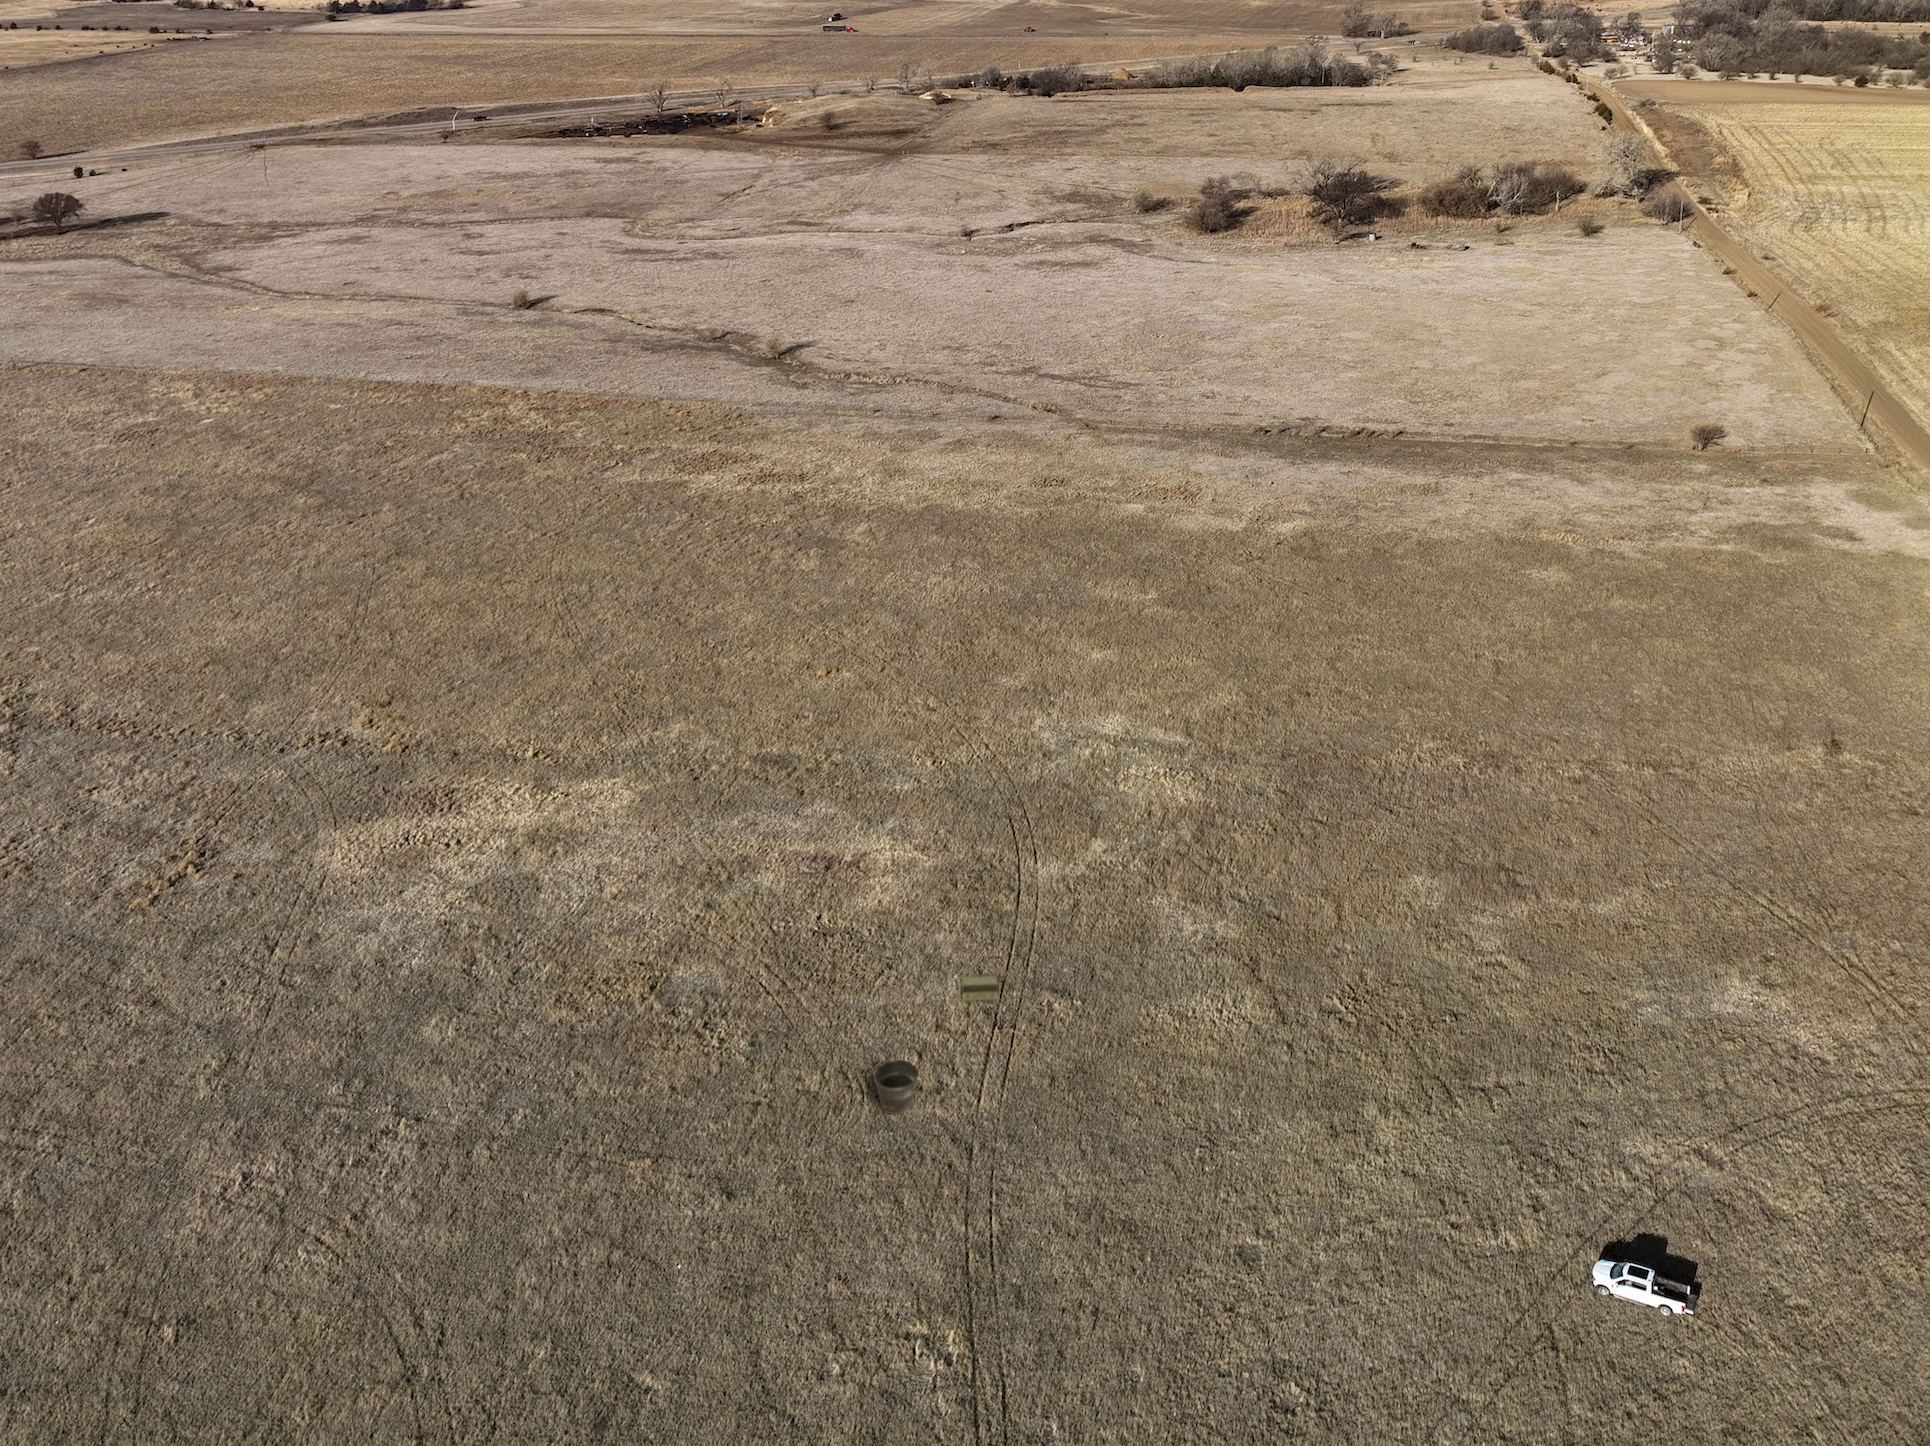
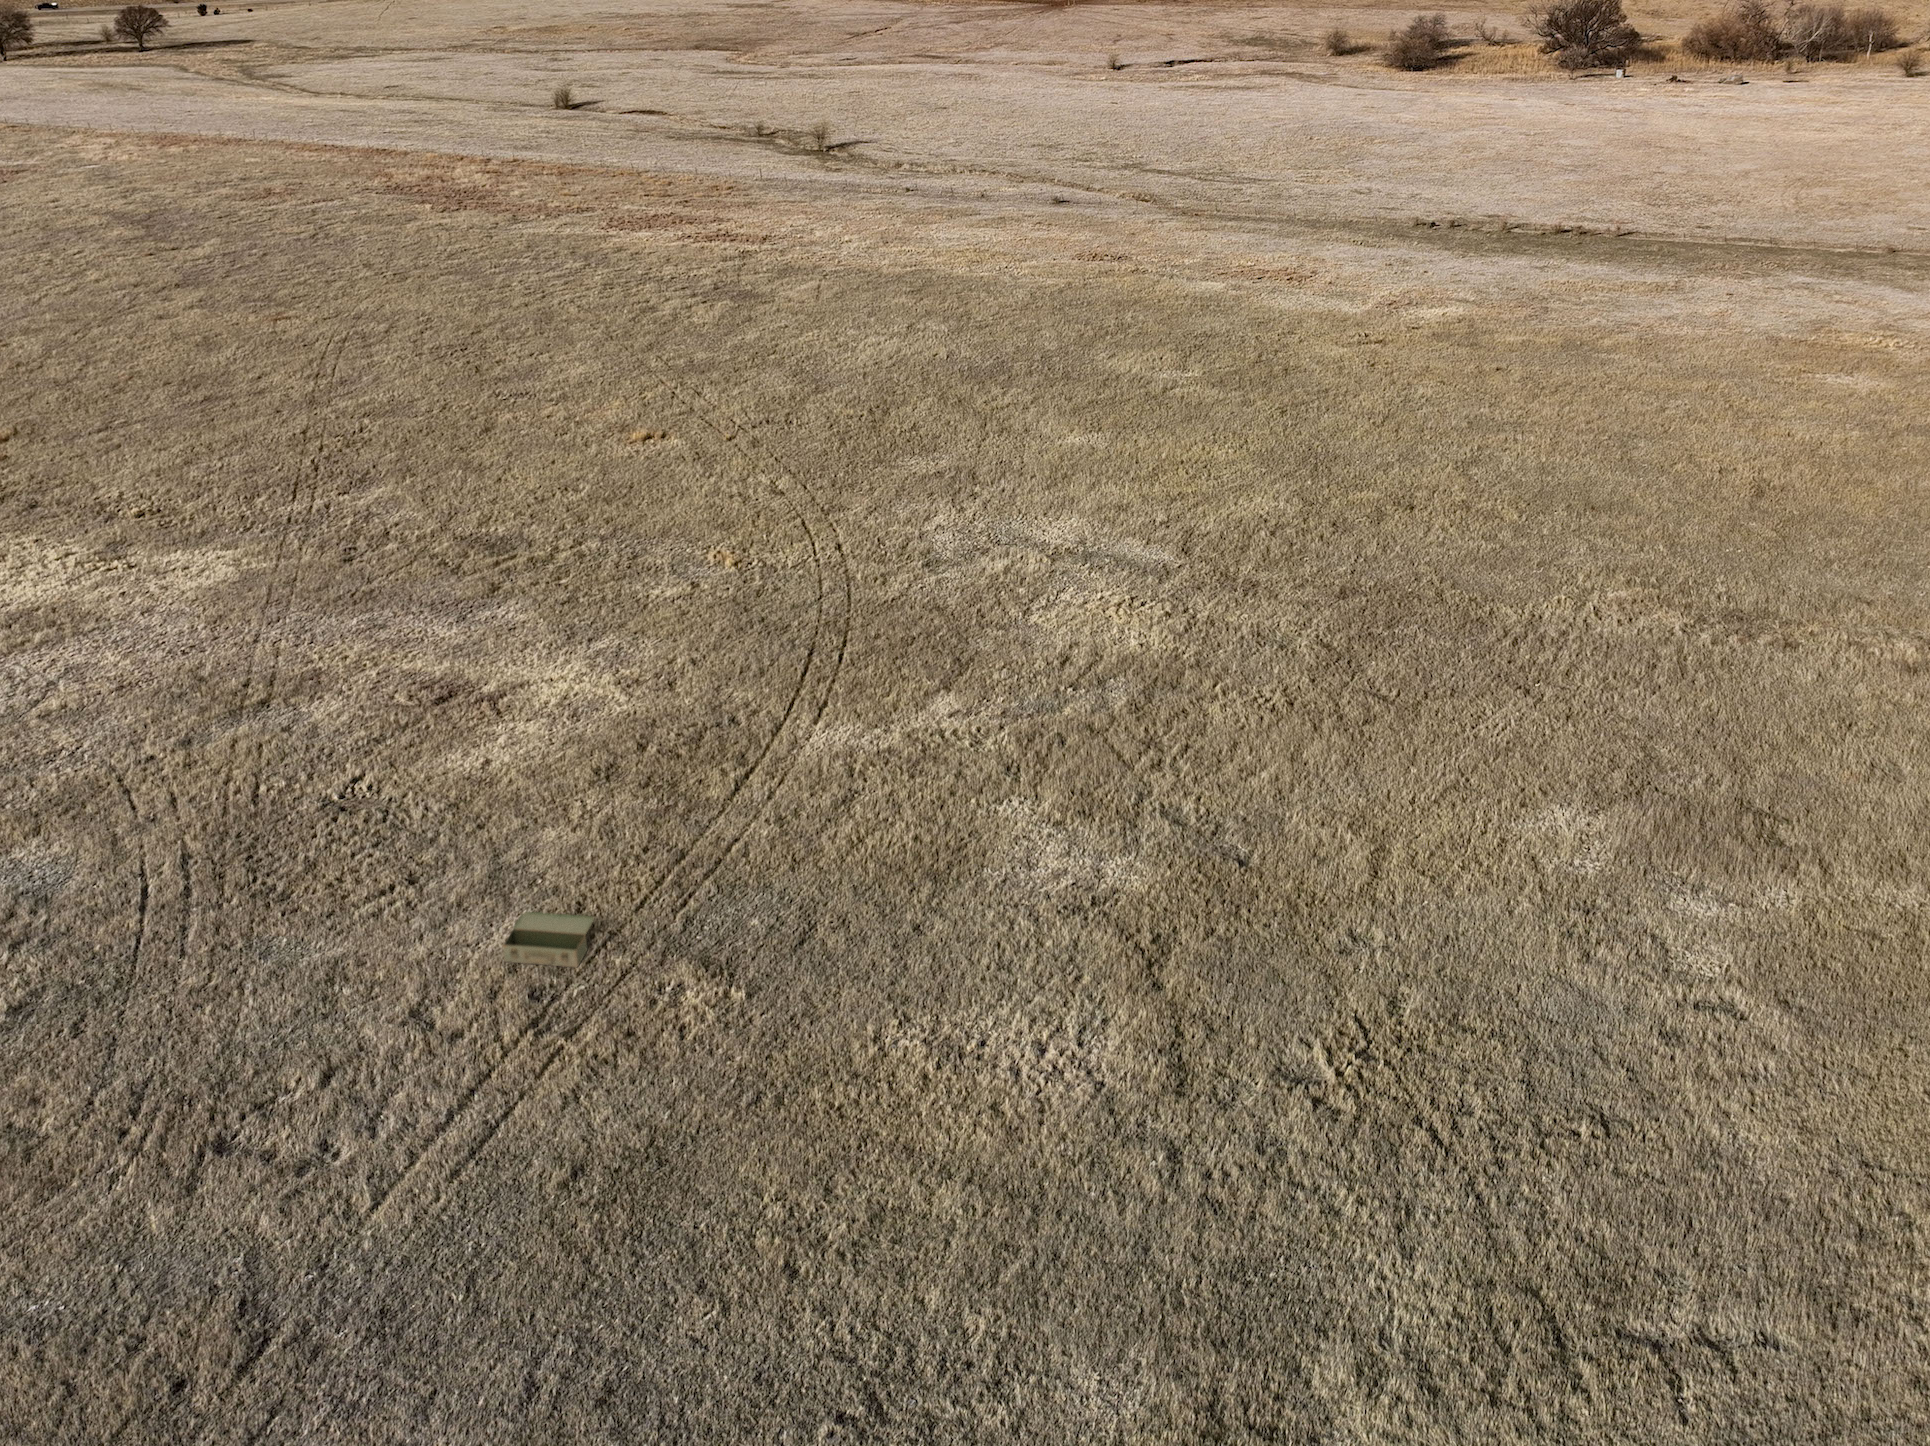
bucket: present [873,1060,919,1115] -> none [137,1072,254,1202]

